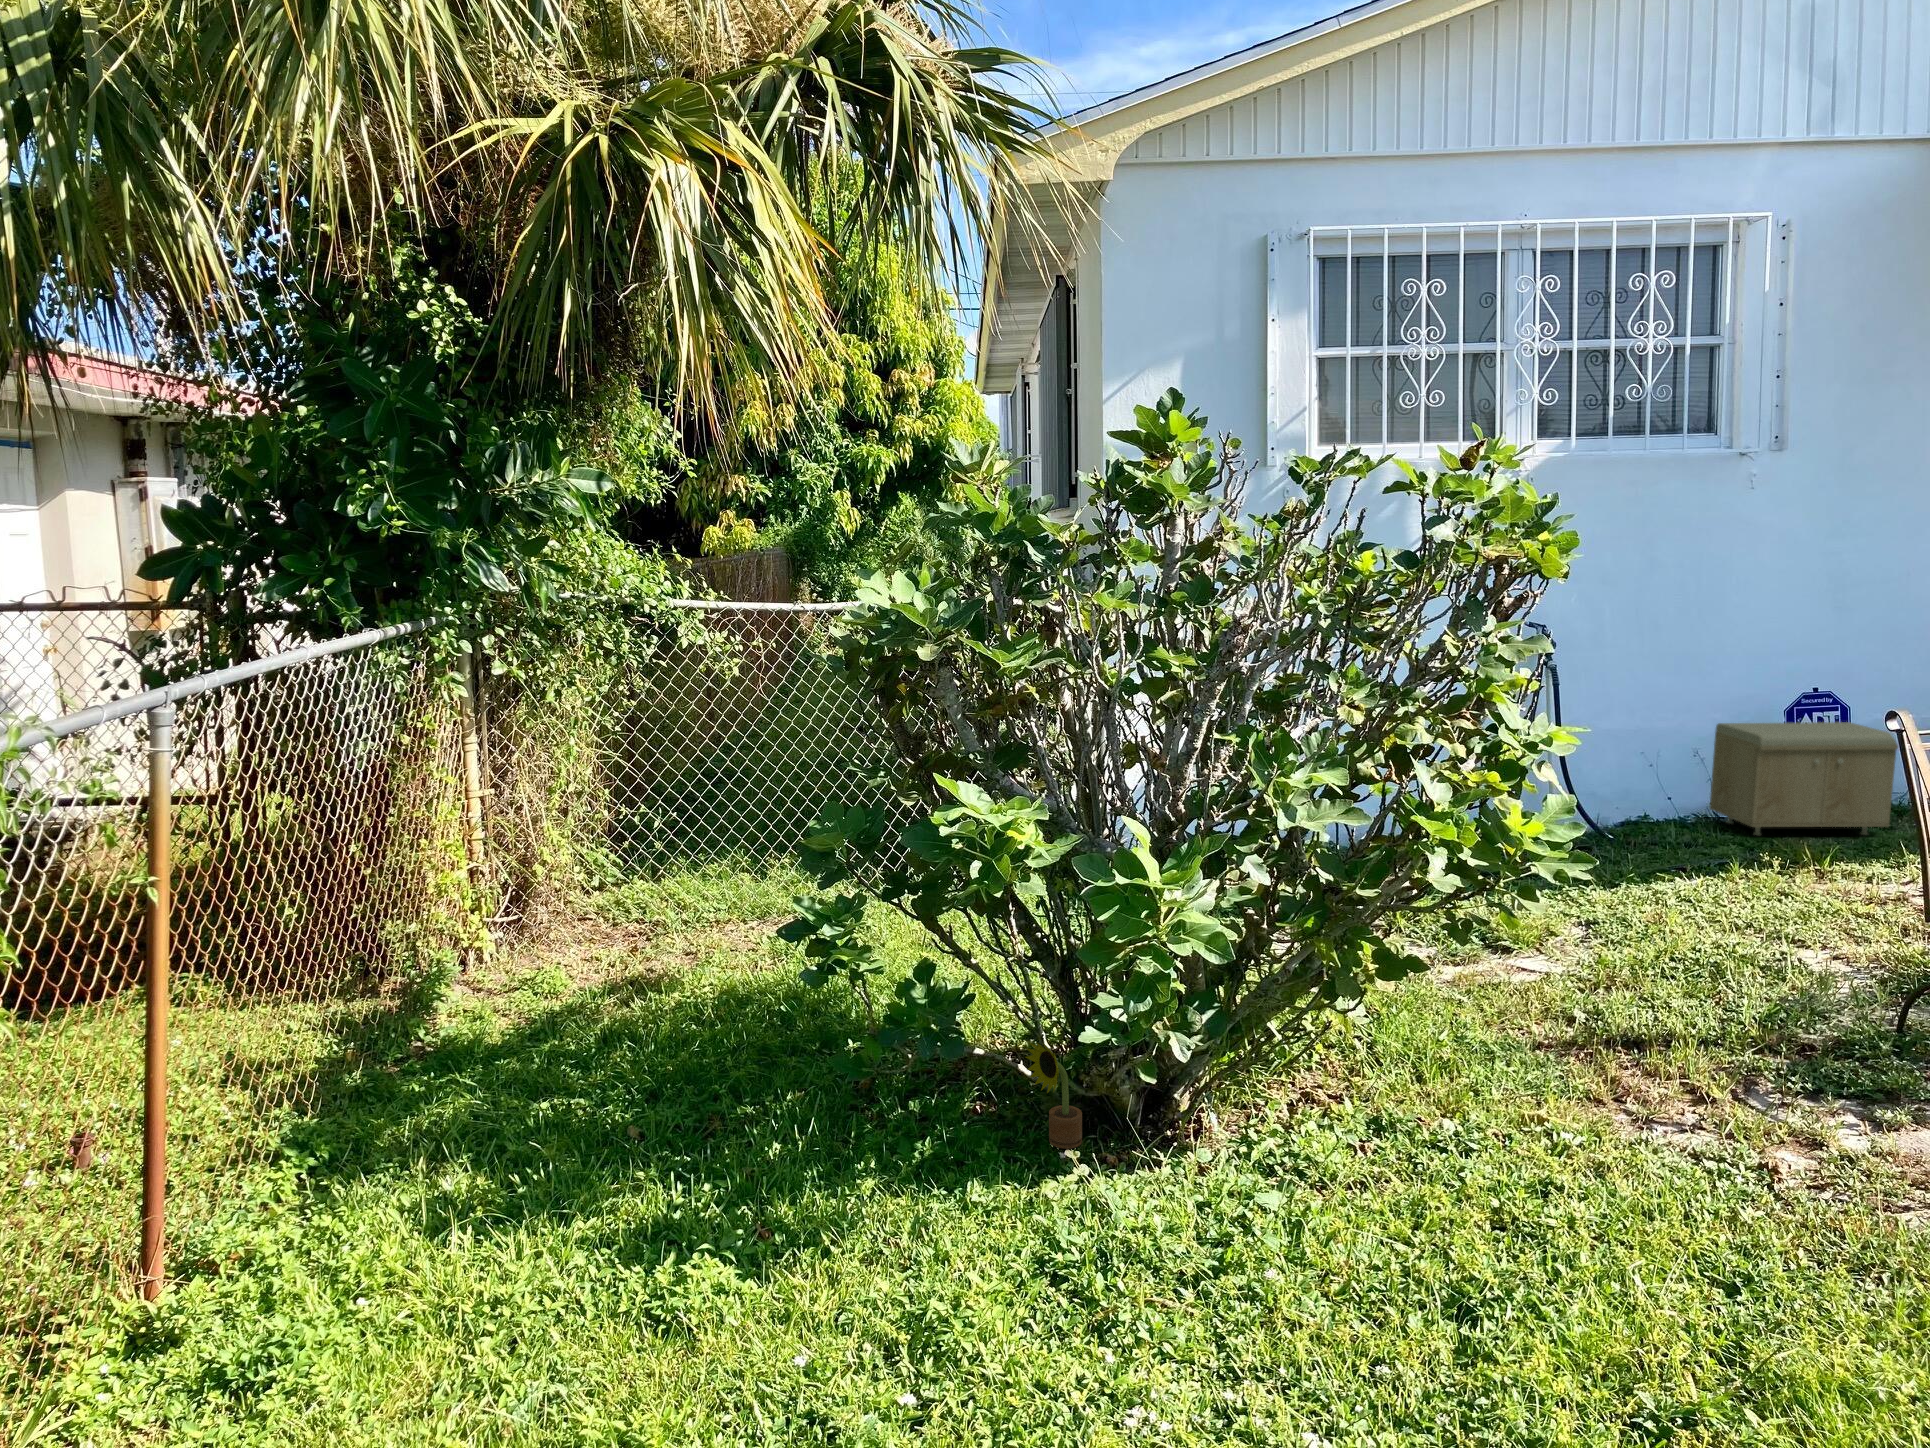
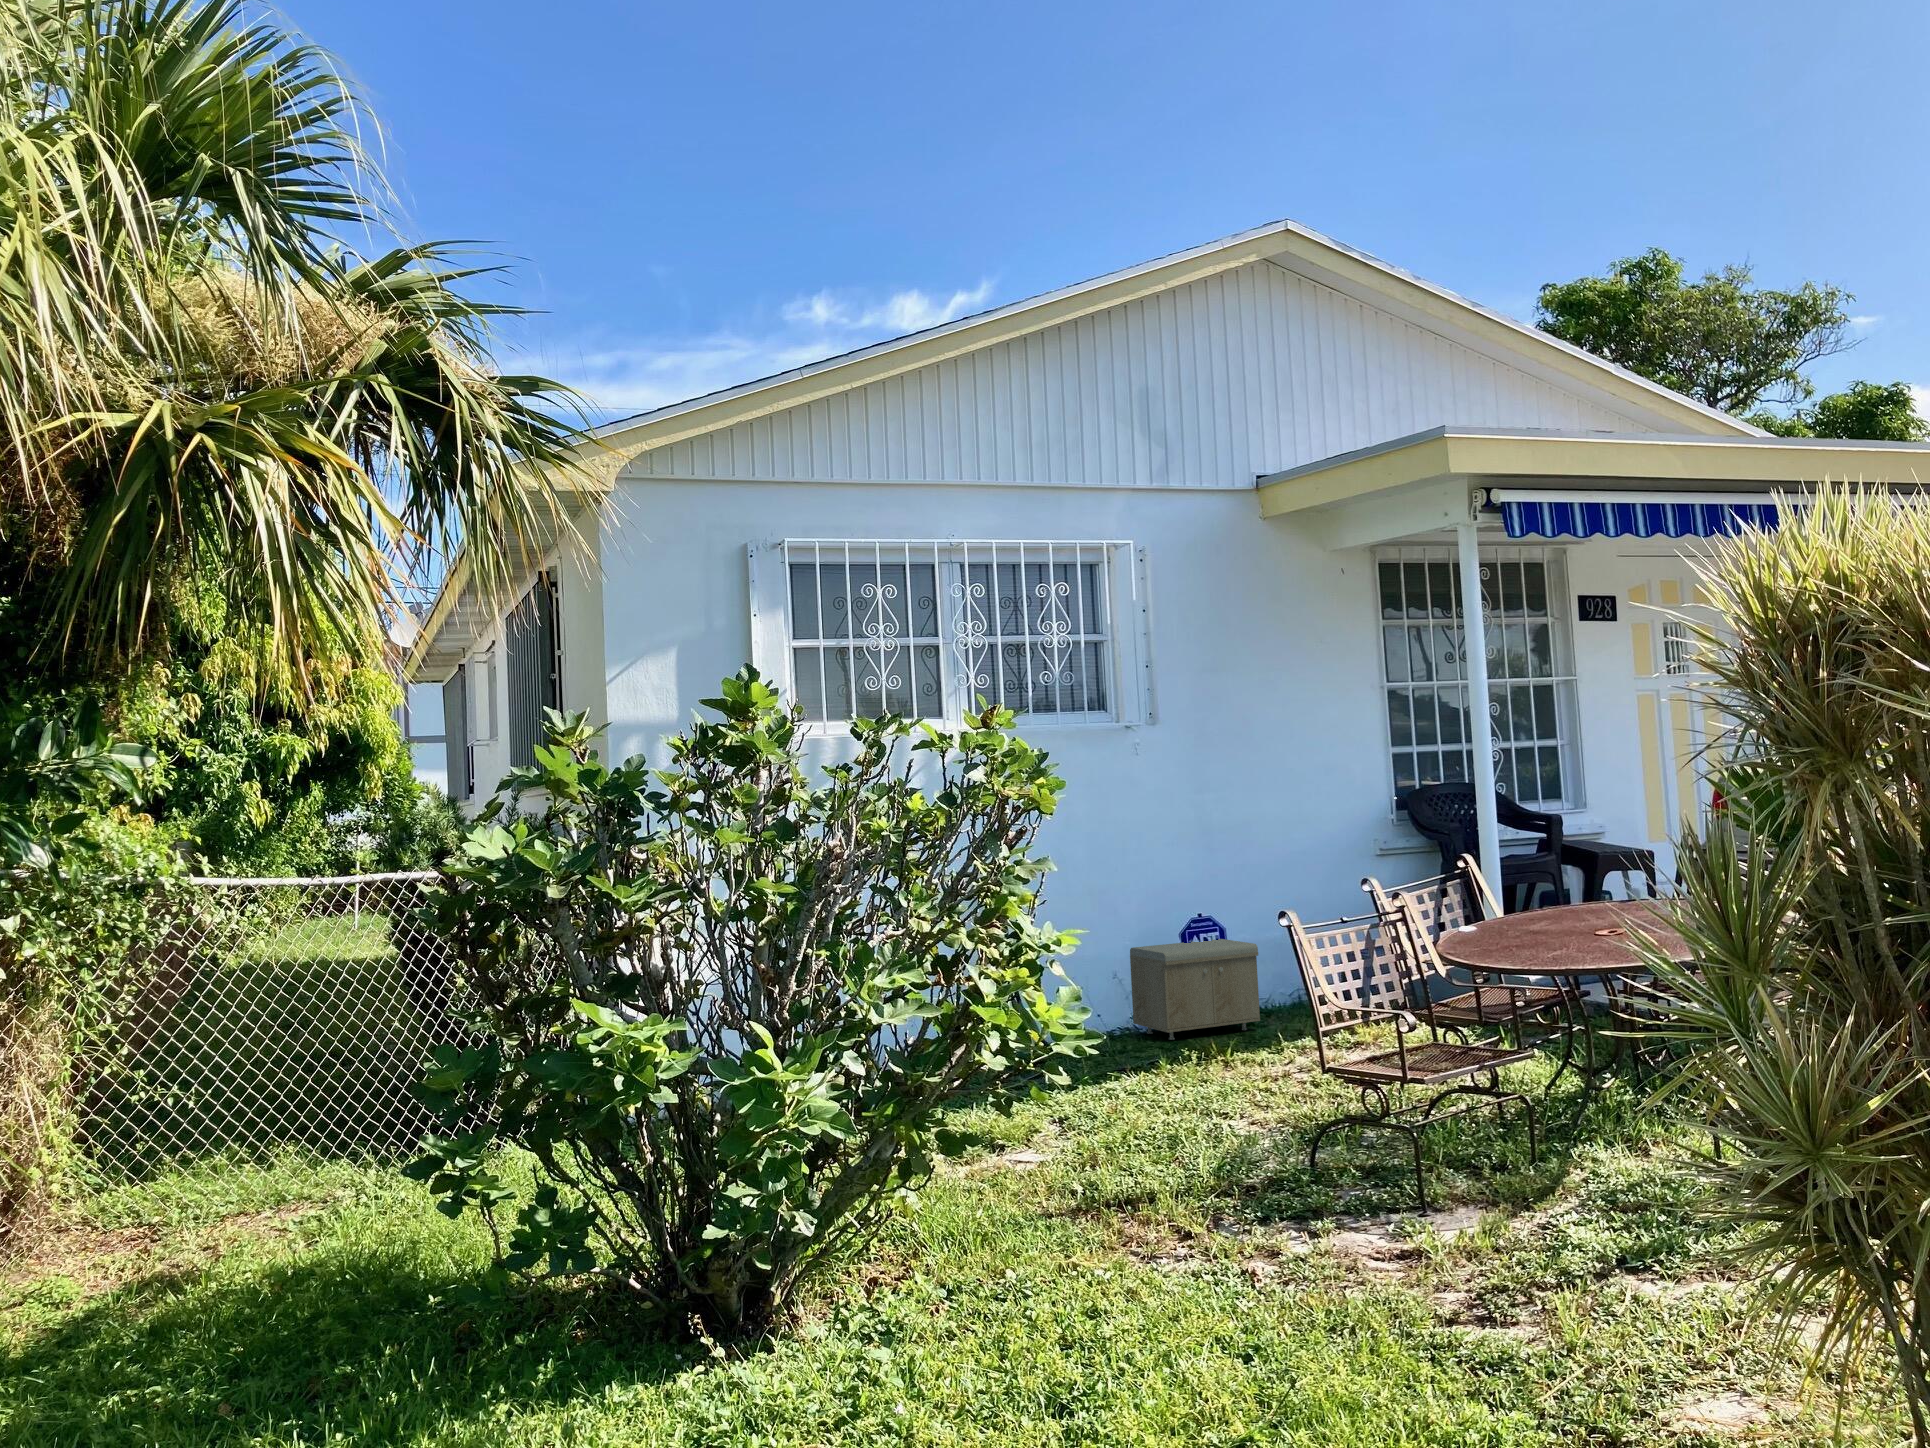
decorative plant: present [1025,1043,1082,1149] -> none [639,1262,699,1371]

